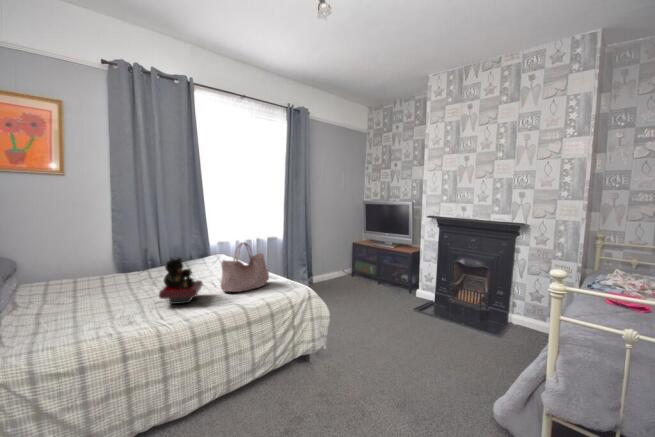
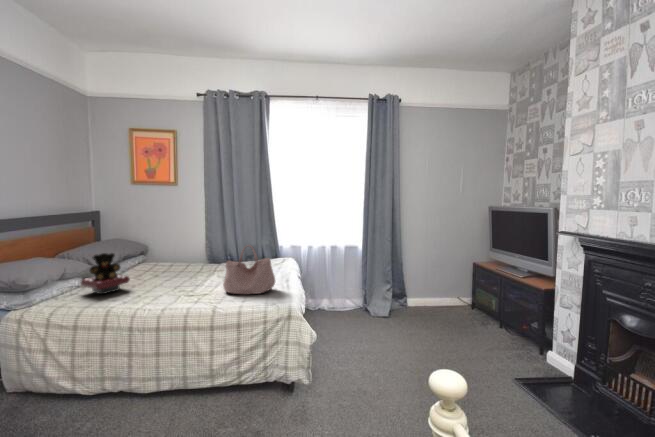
teddy bear: present [159,258,203,304] -> present [81,253,130,294]

